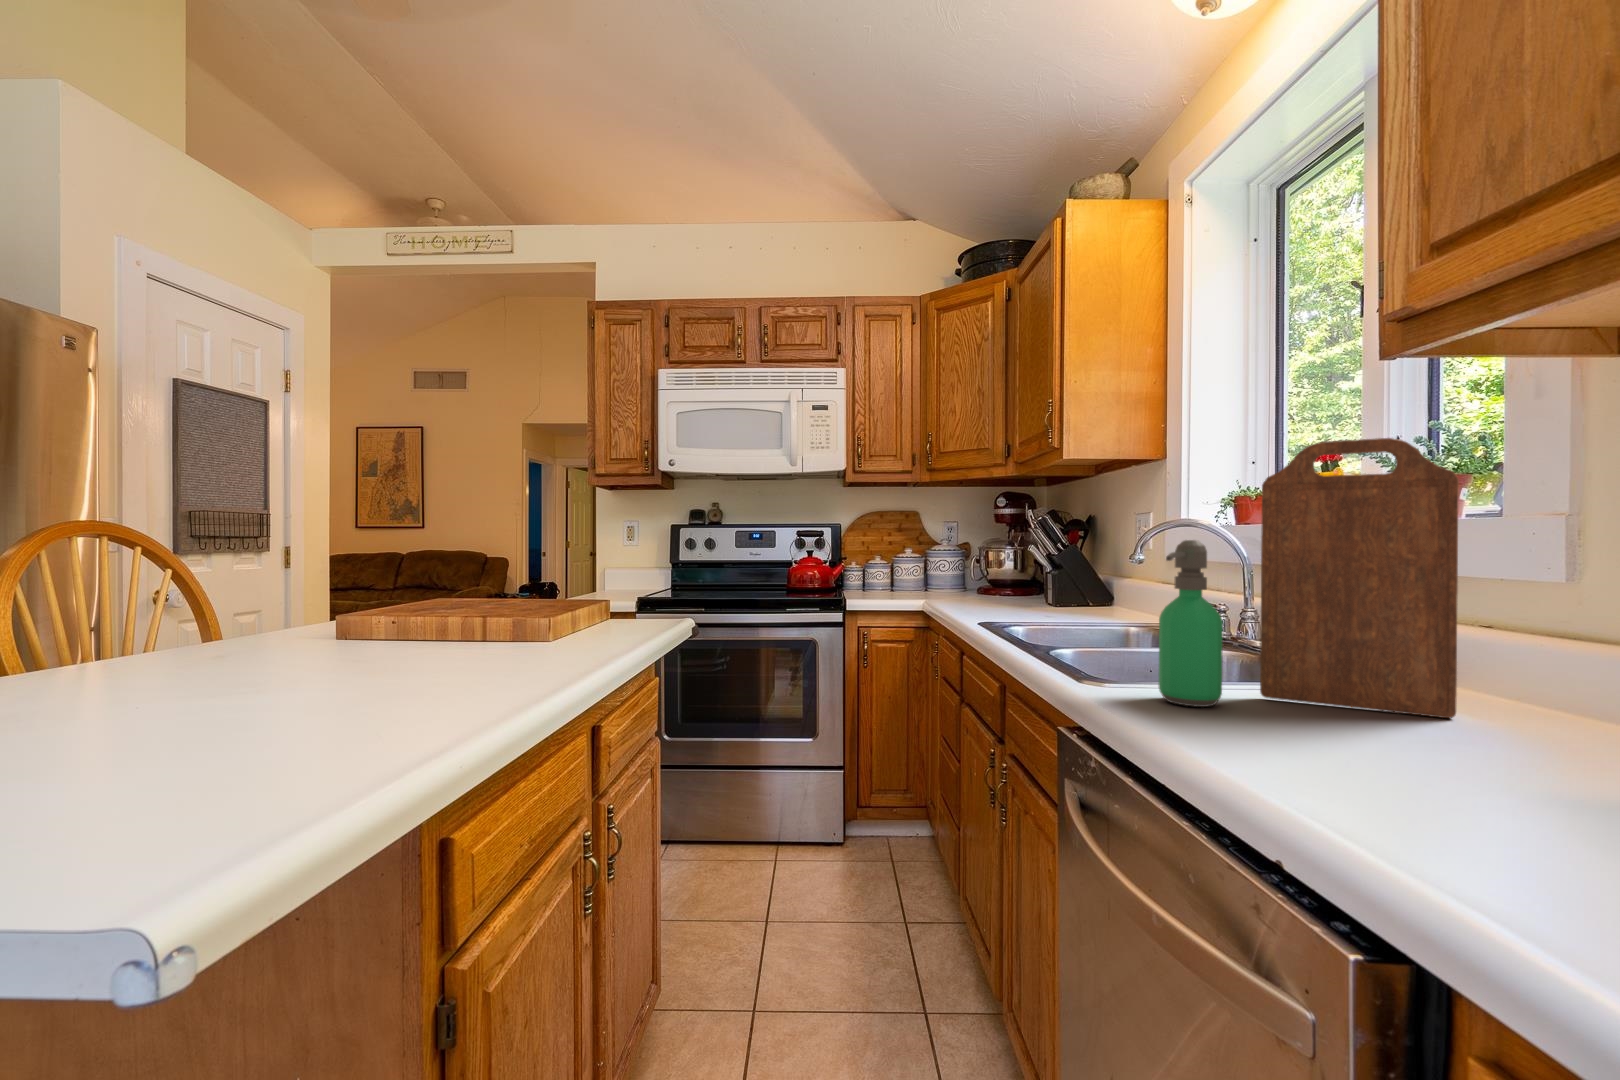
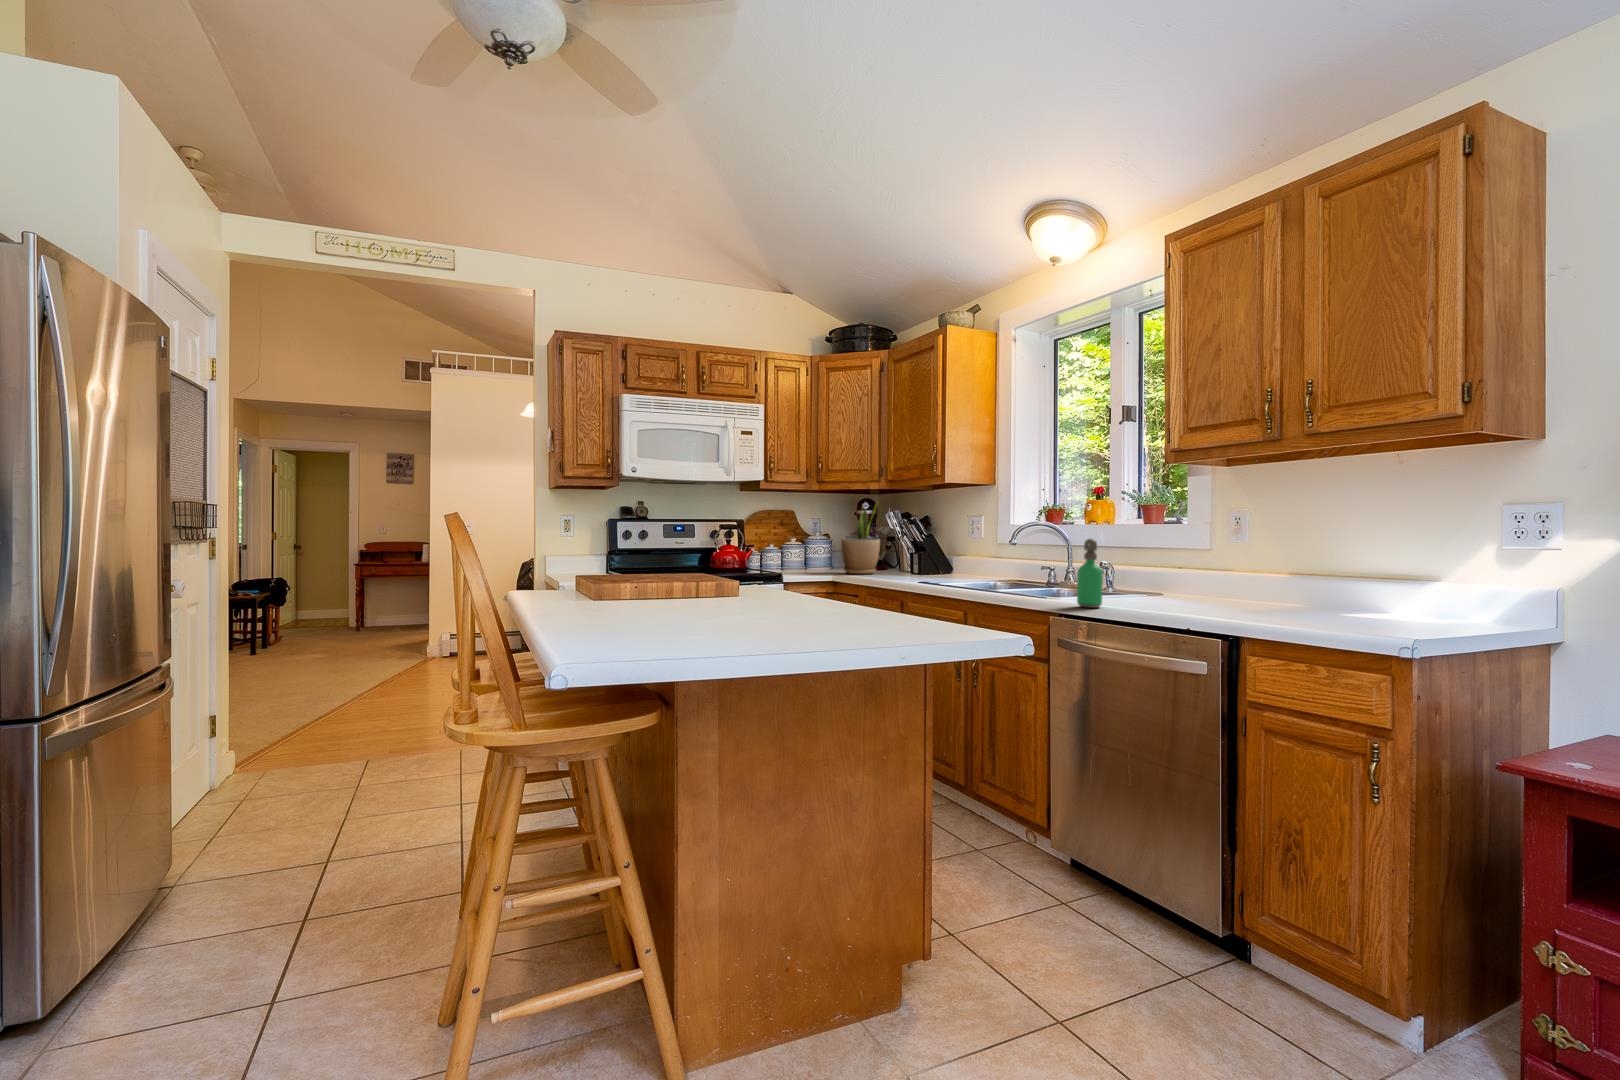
cutting board: present [1260,438,1459,718] -> none [1108,499,1176,606]
potted plant: none [948,493,1006,602] -> present [841,504,880,574]

